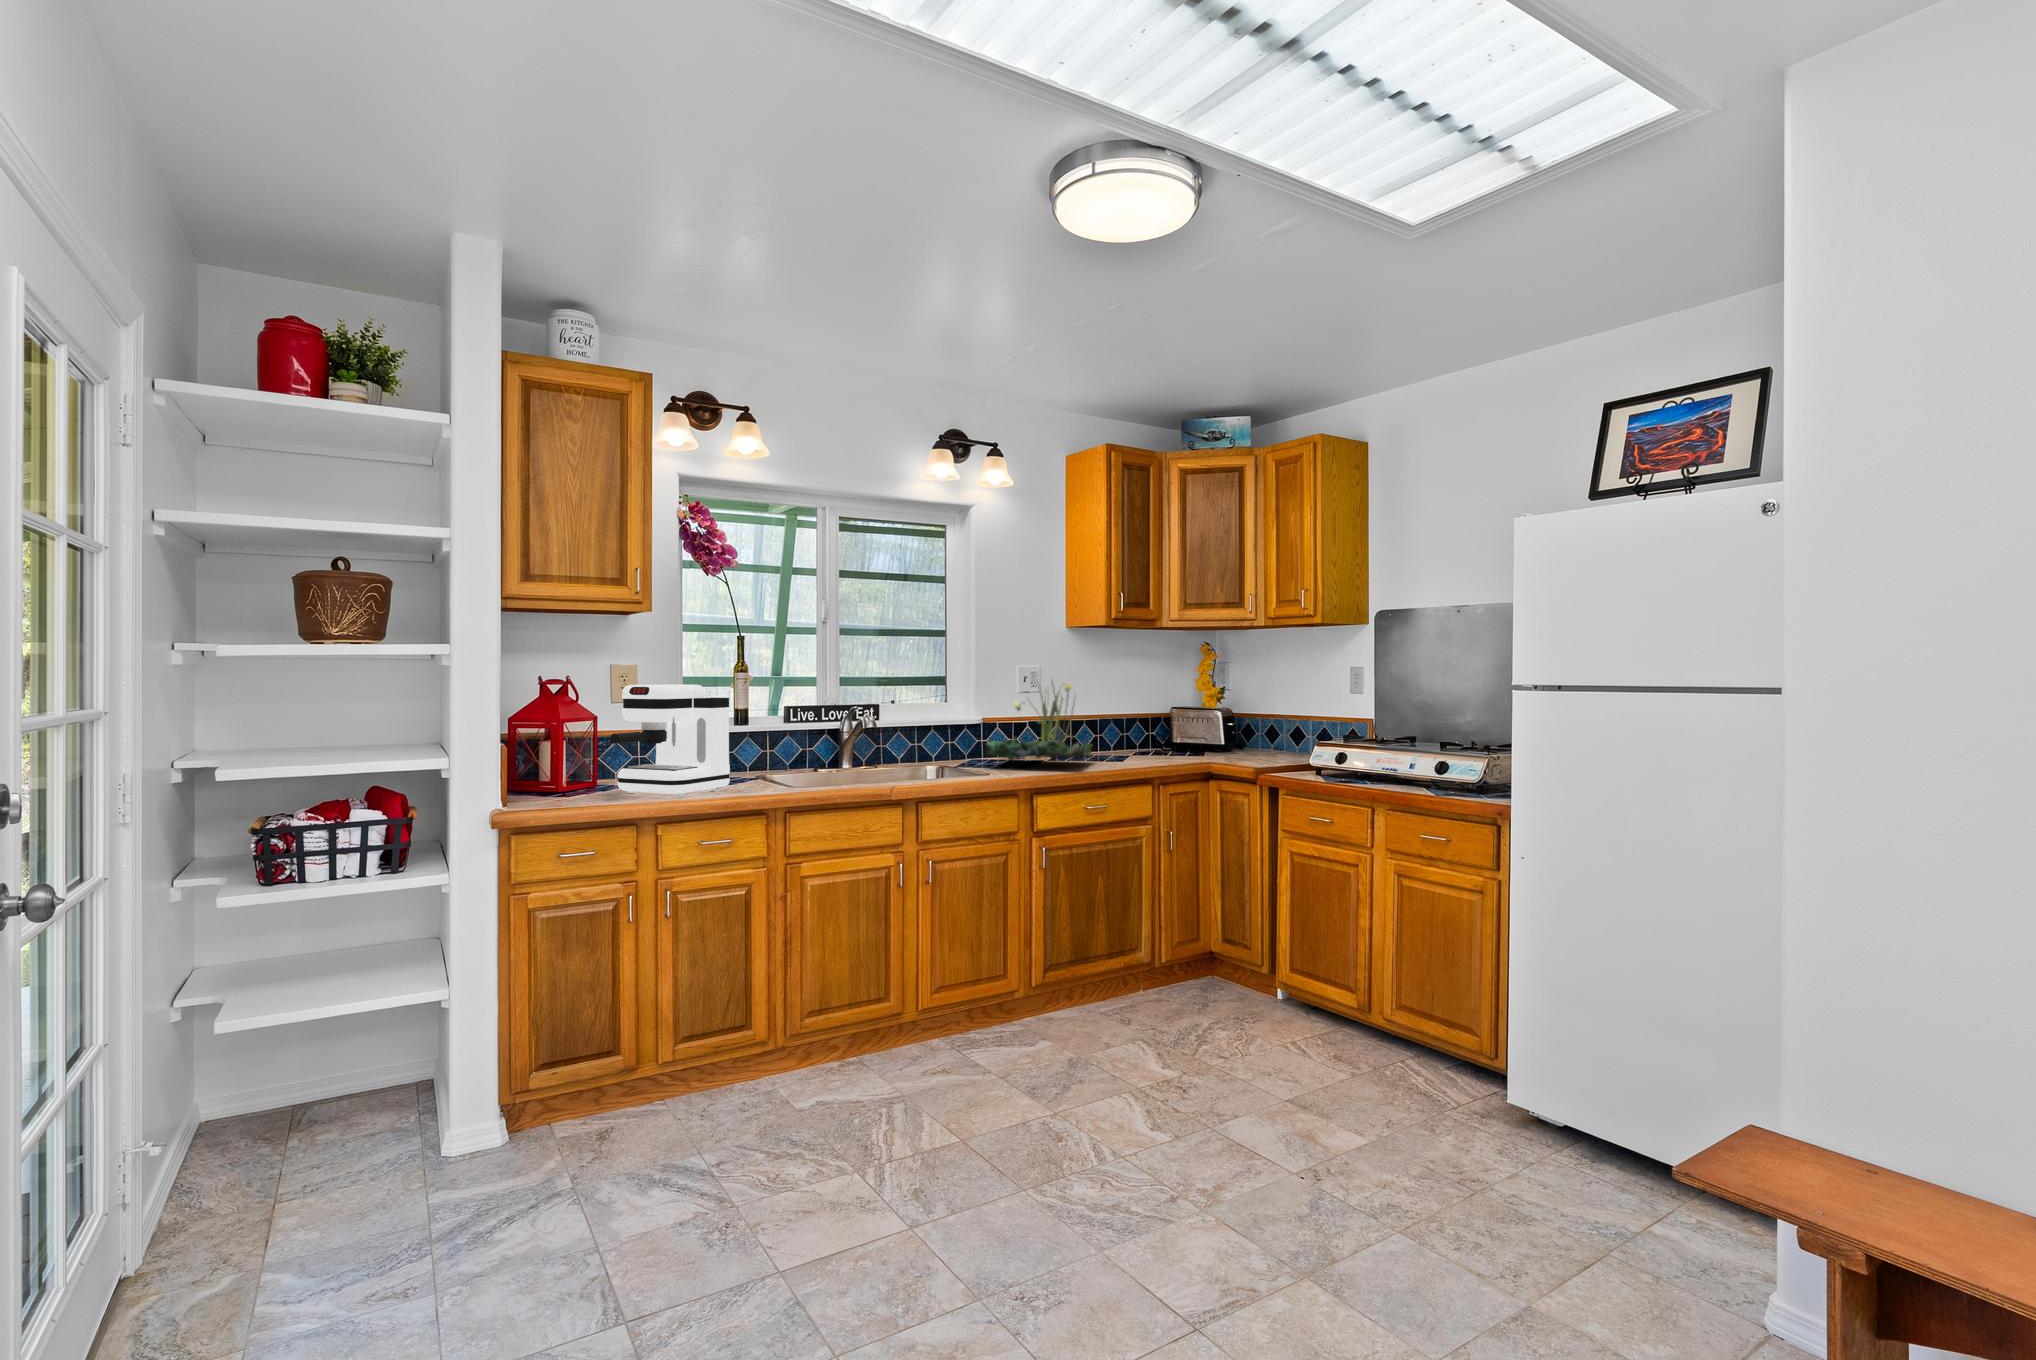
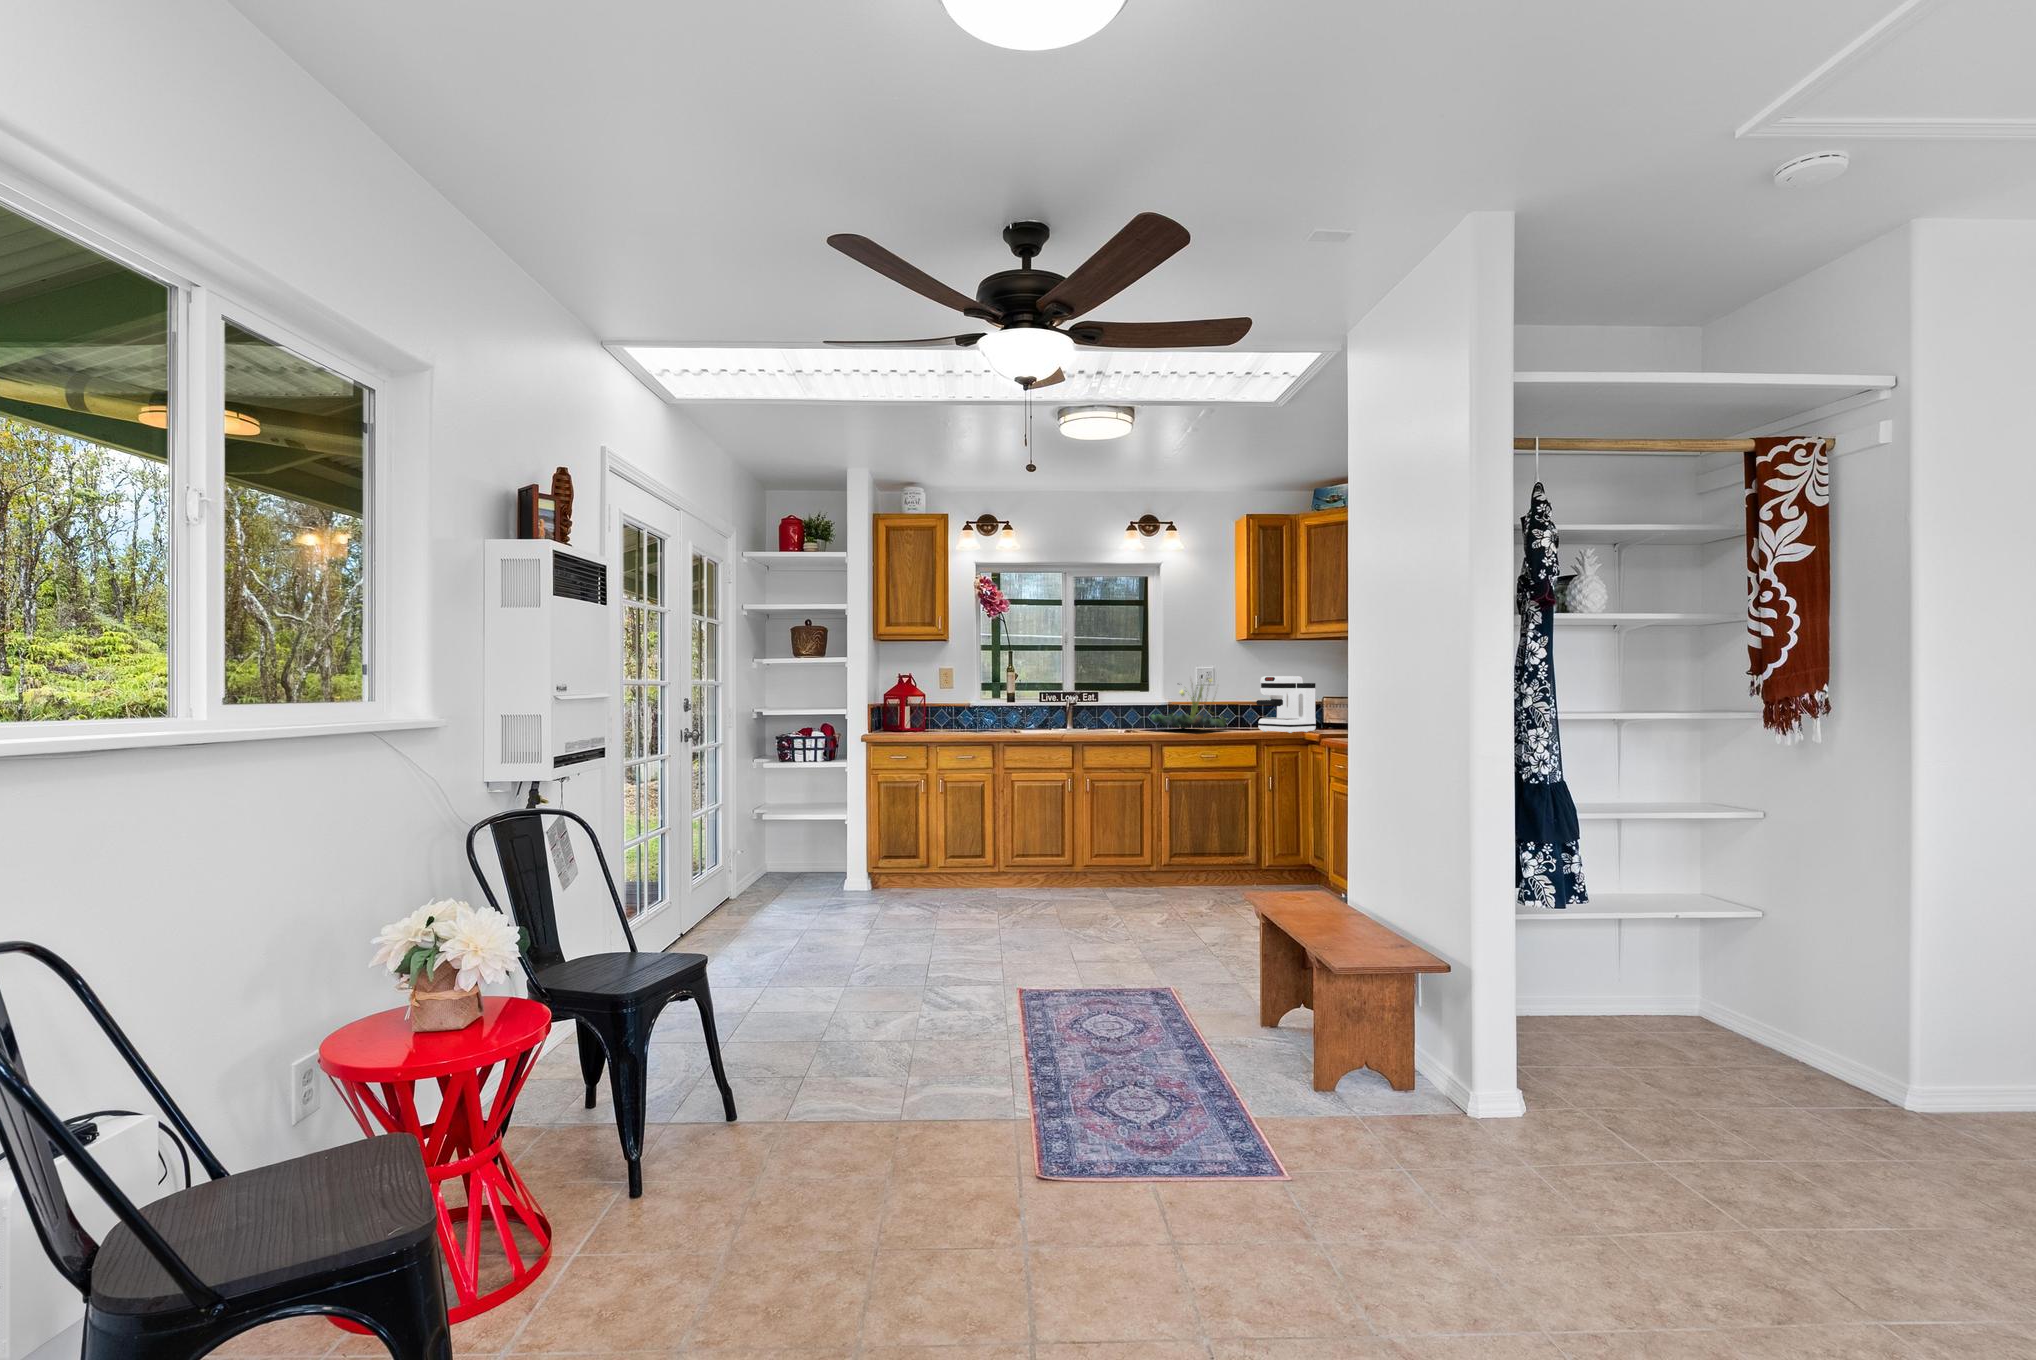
coffee maker: present [610,684,730,796] -> present [1256,676,1316,733]

